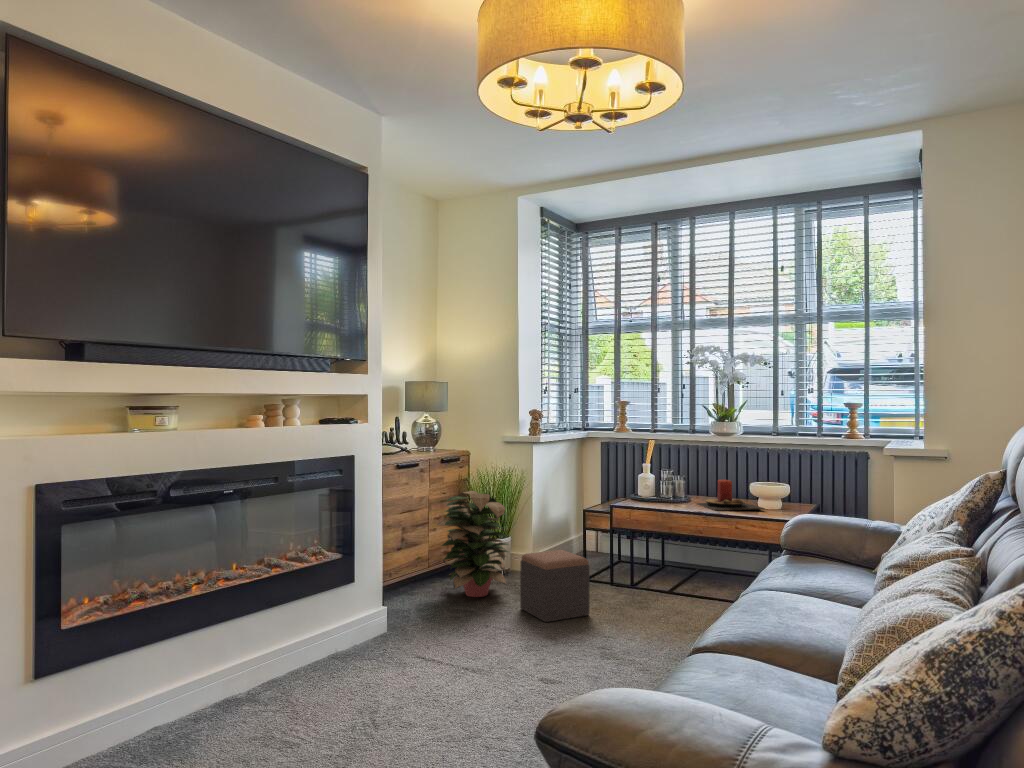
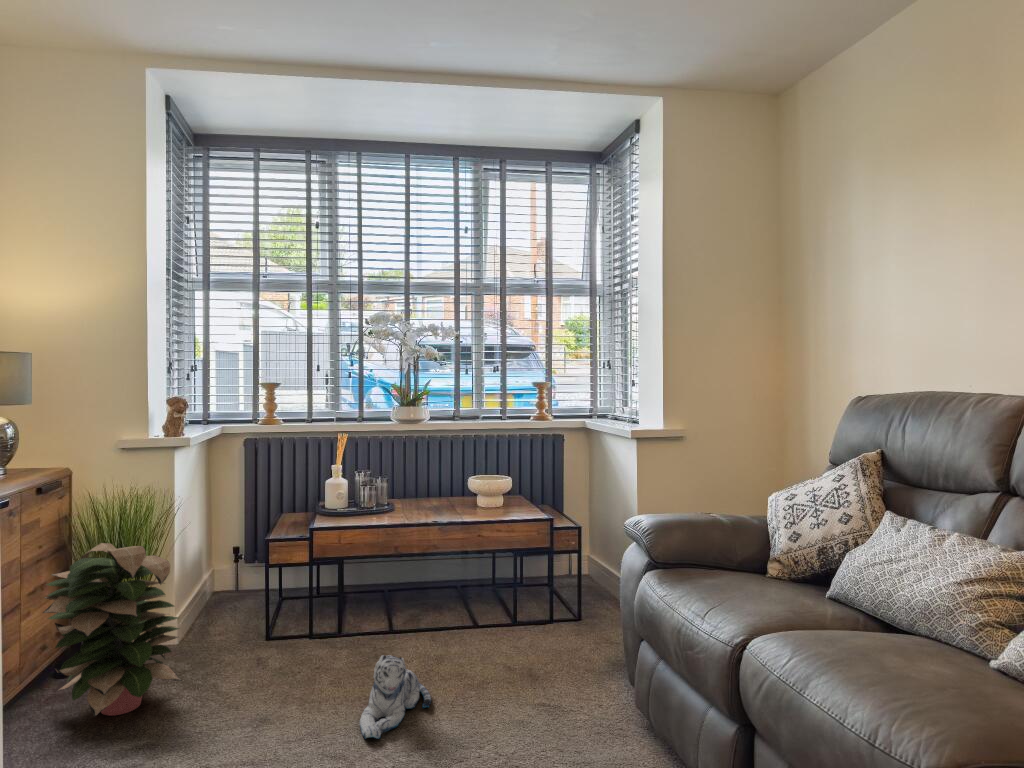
candle: present [697,479,765,511] -> none [403,477,486,518]
footstool: present [520,550,590,622] -> none [217,609,327,728]
plush toy: none [586,588,654,641] -> present [360,655,431,739]

